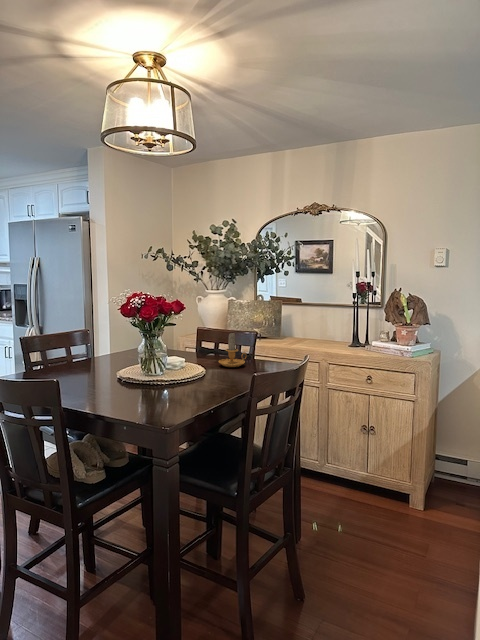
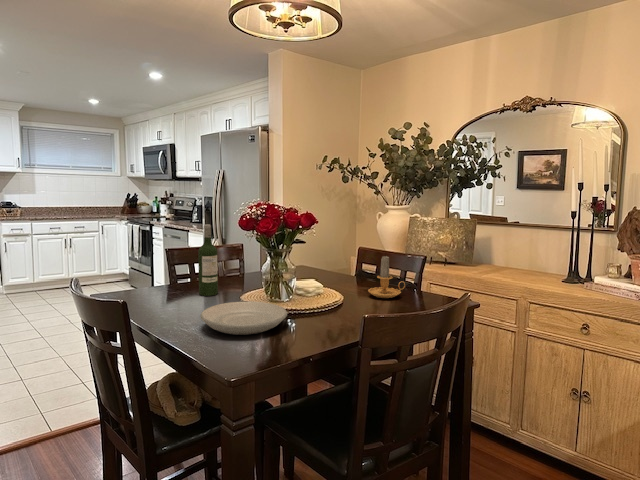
wine bottle: none [66,312,85,378] -> present [198,224,218,296]
plate: none [100,377,175,403] -> present [200,301,287,335]

